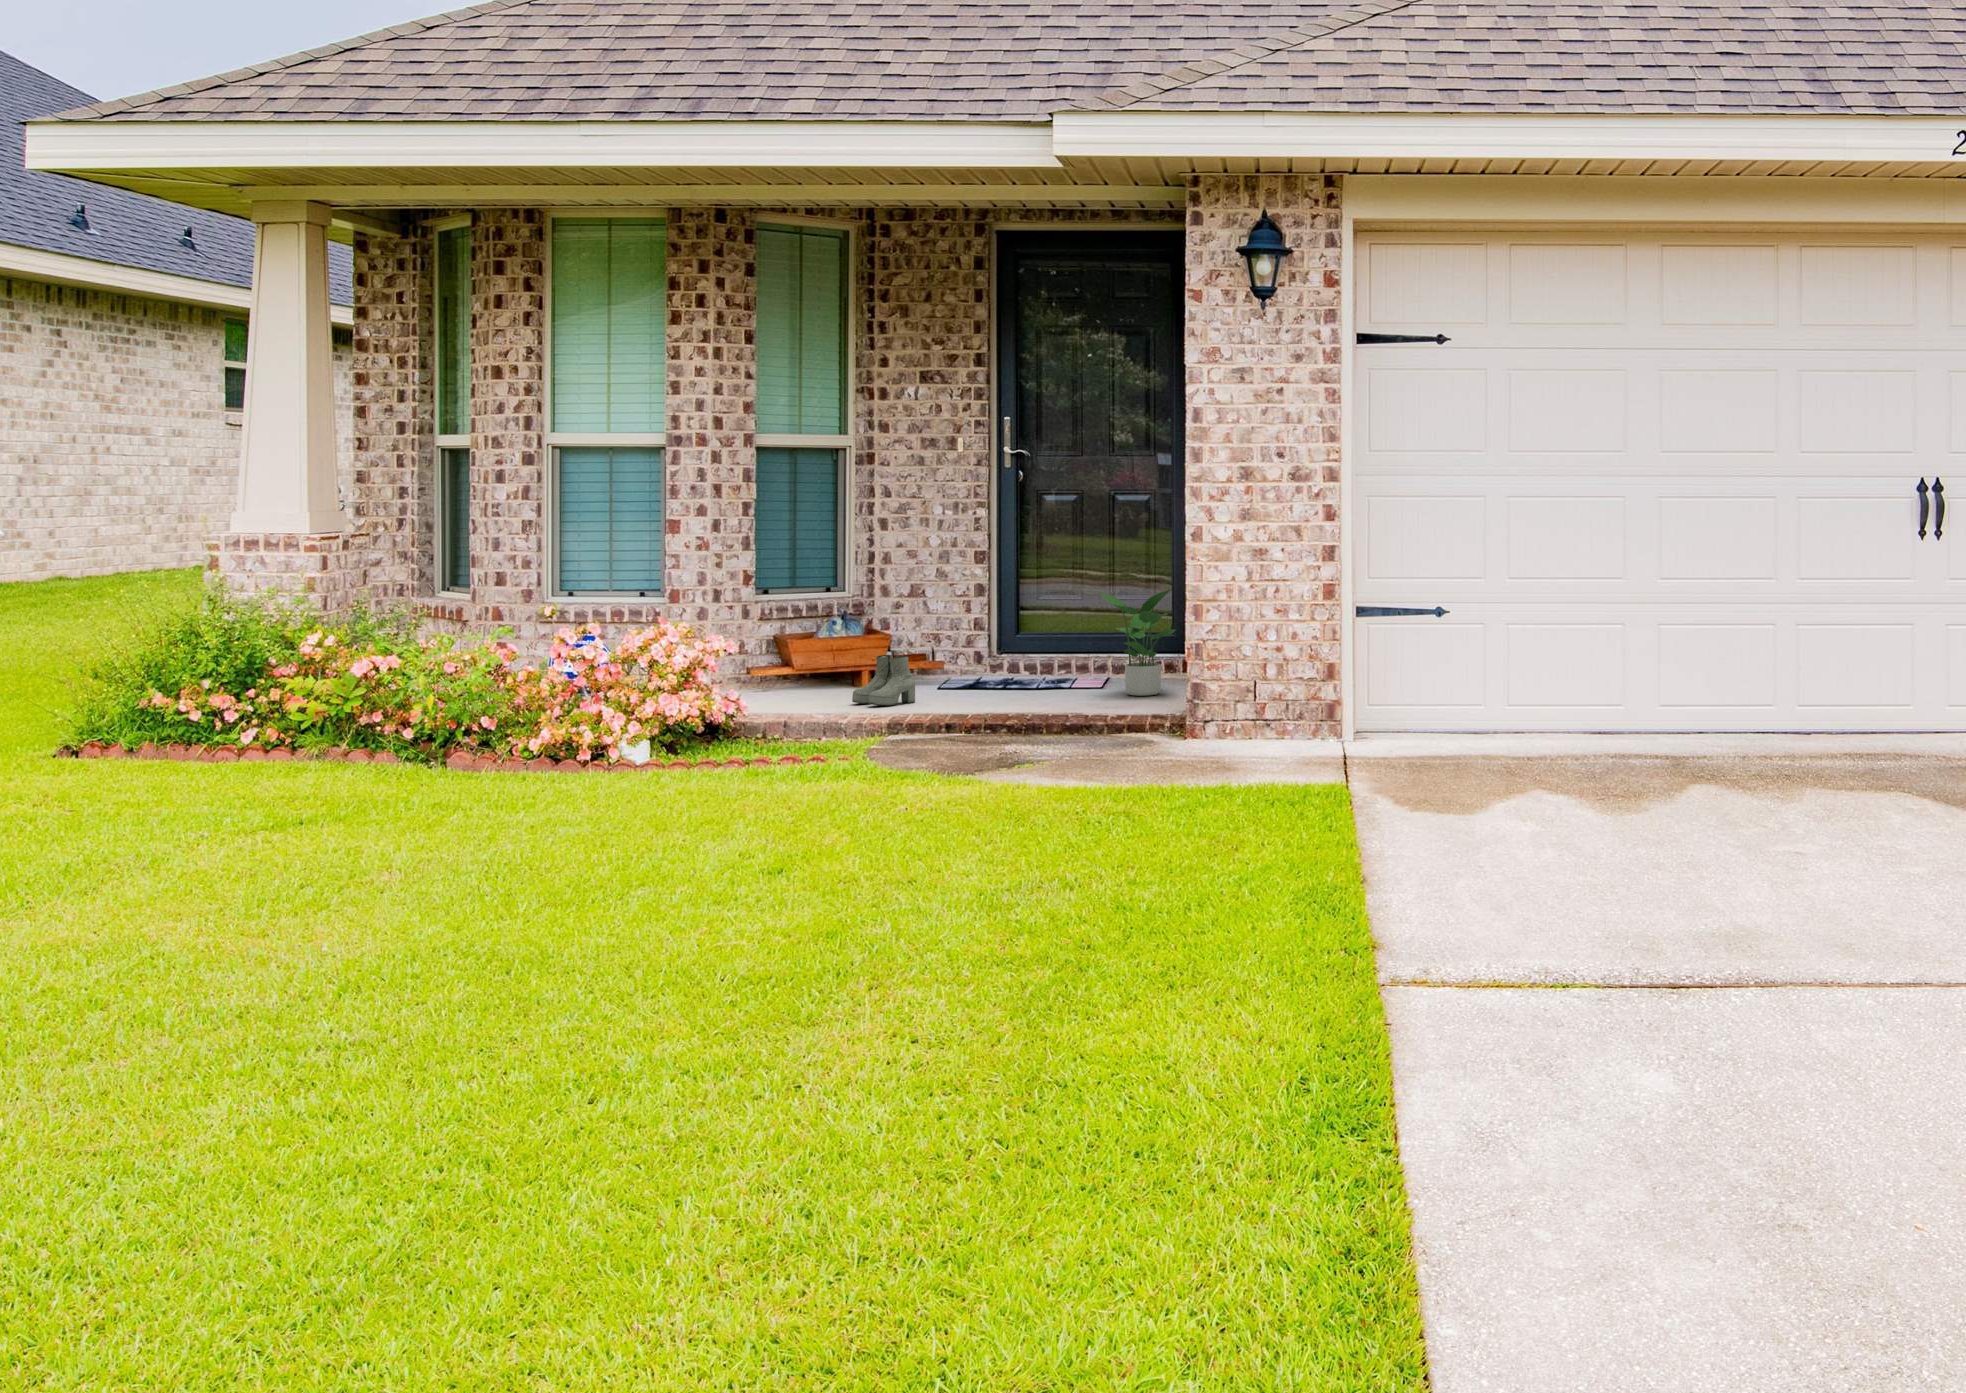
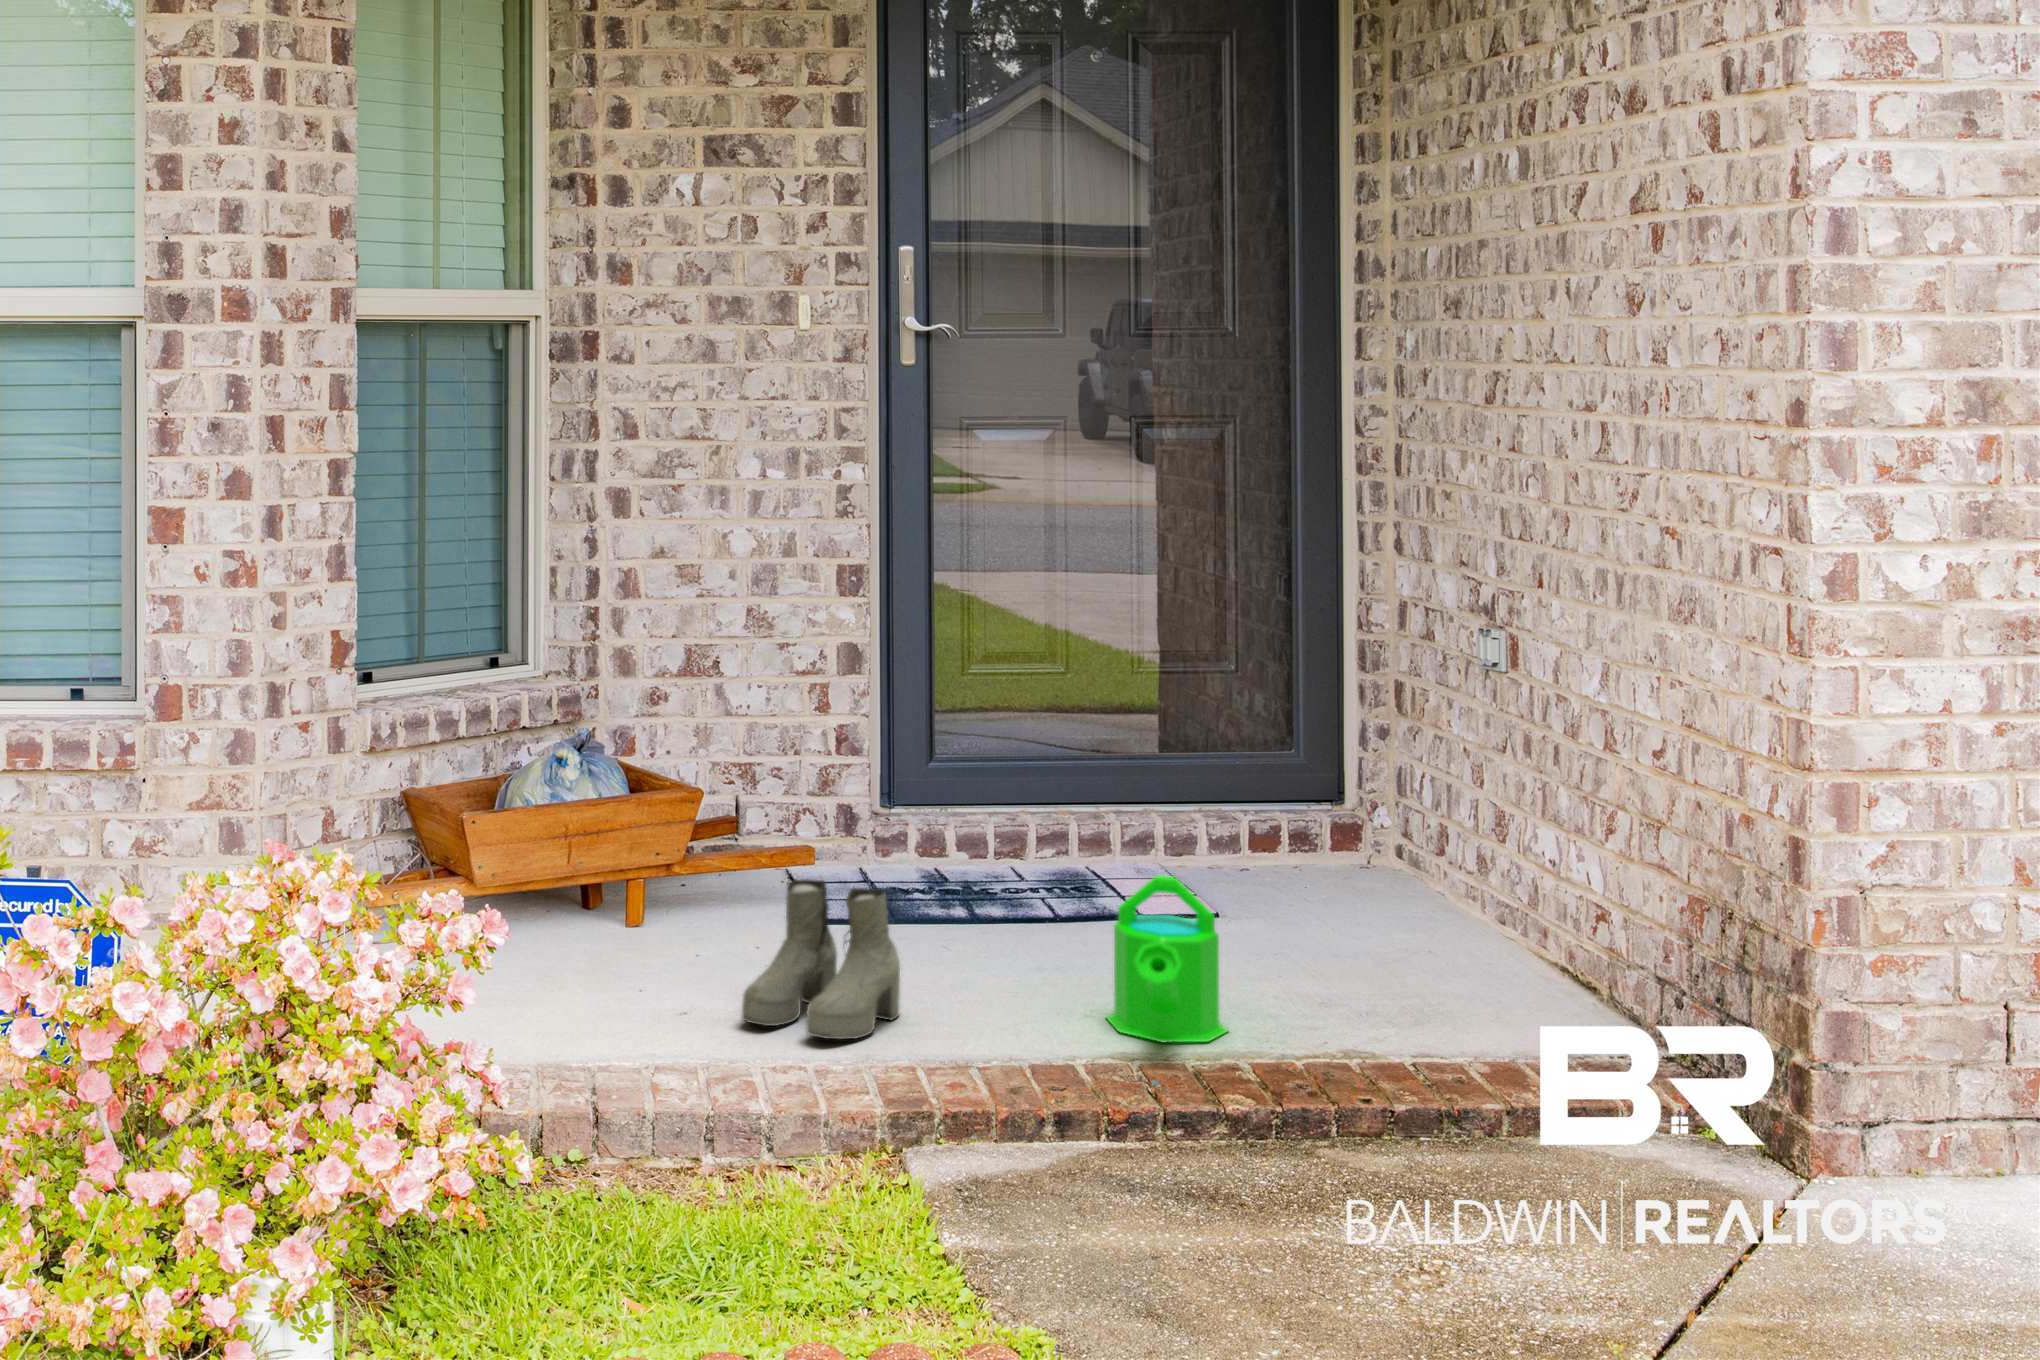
potted plant: present [1100,590,1175,696] -> none [1337,693,1569,981]
watering can: none [977,650,1026,706] -> present [1107,875,1227,1042]

